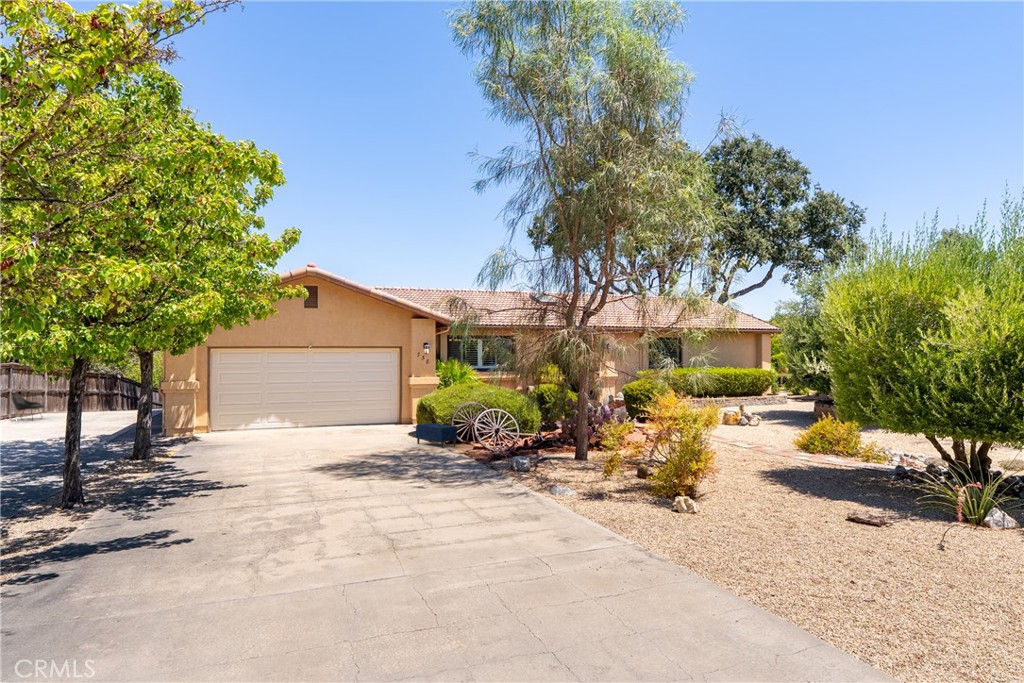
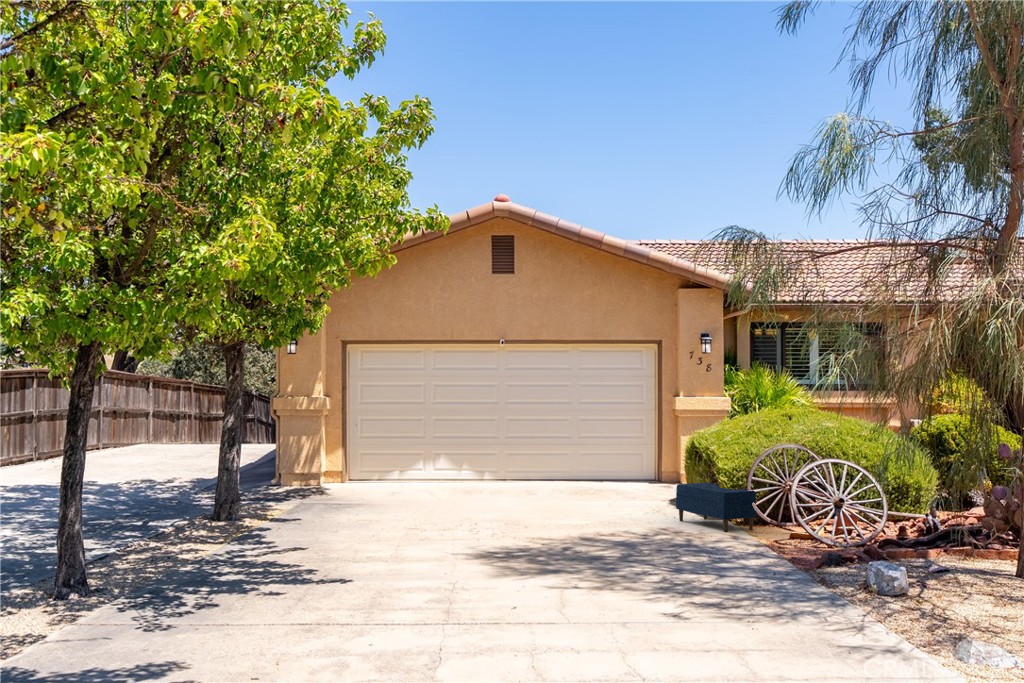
lounge chair: present [12,395,44,420] -> none [113,416,155,454]

